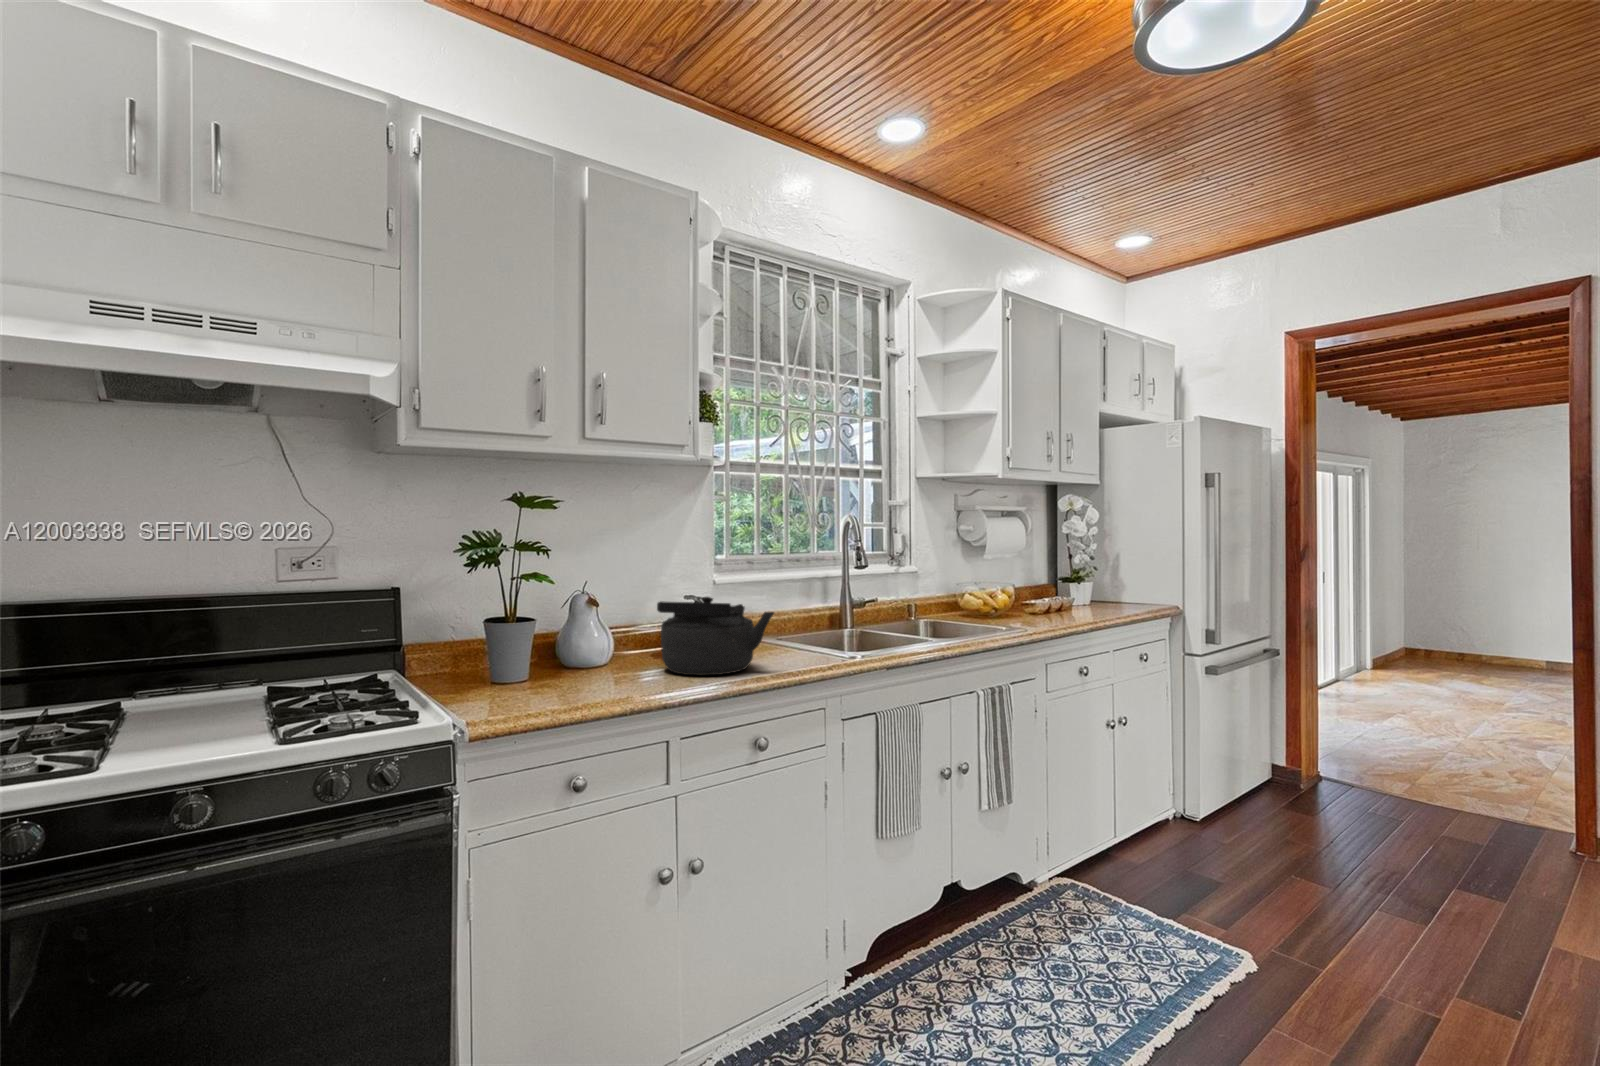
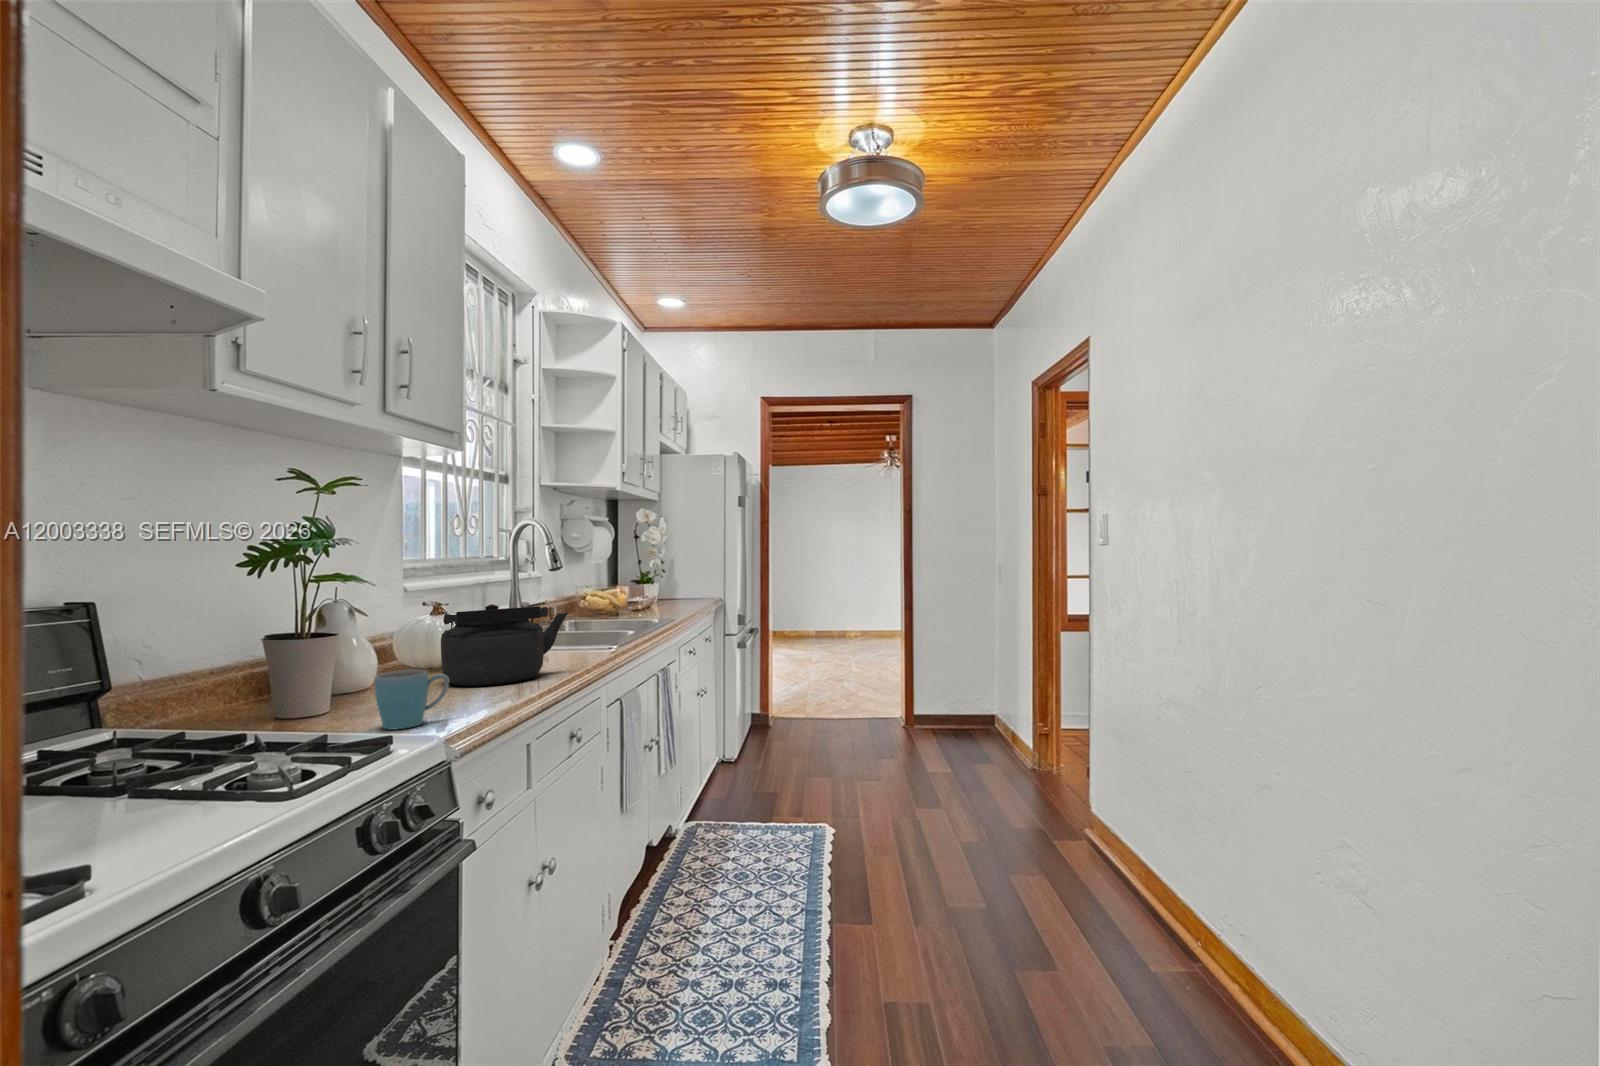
mug: none [491,651,547,702] -> present [375,670,449,730]

